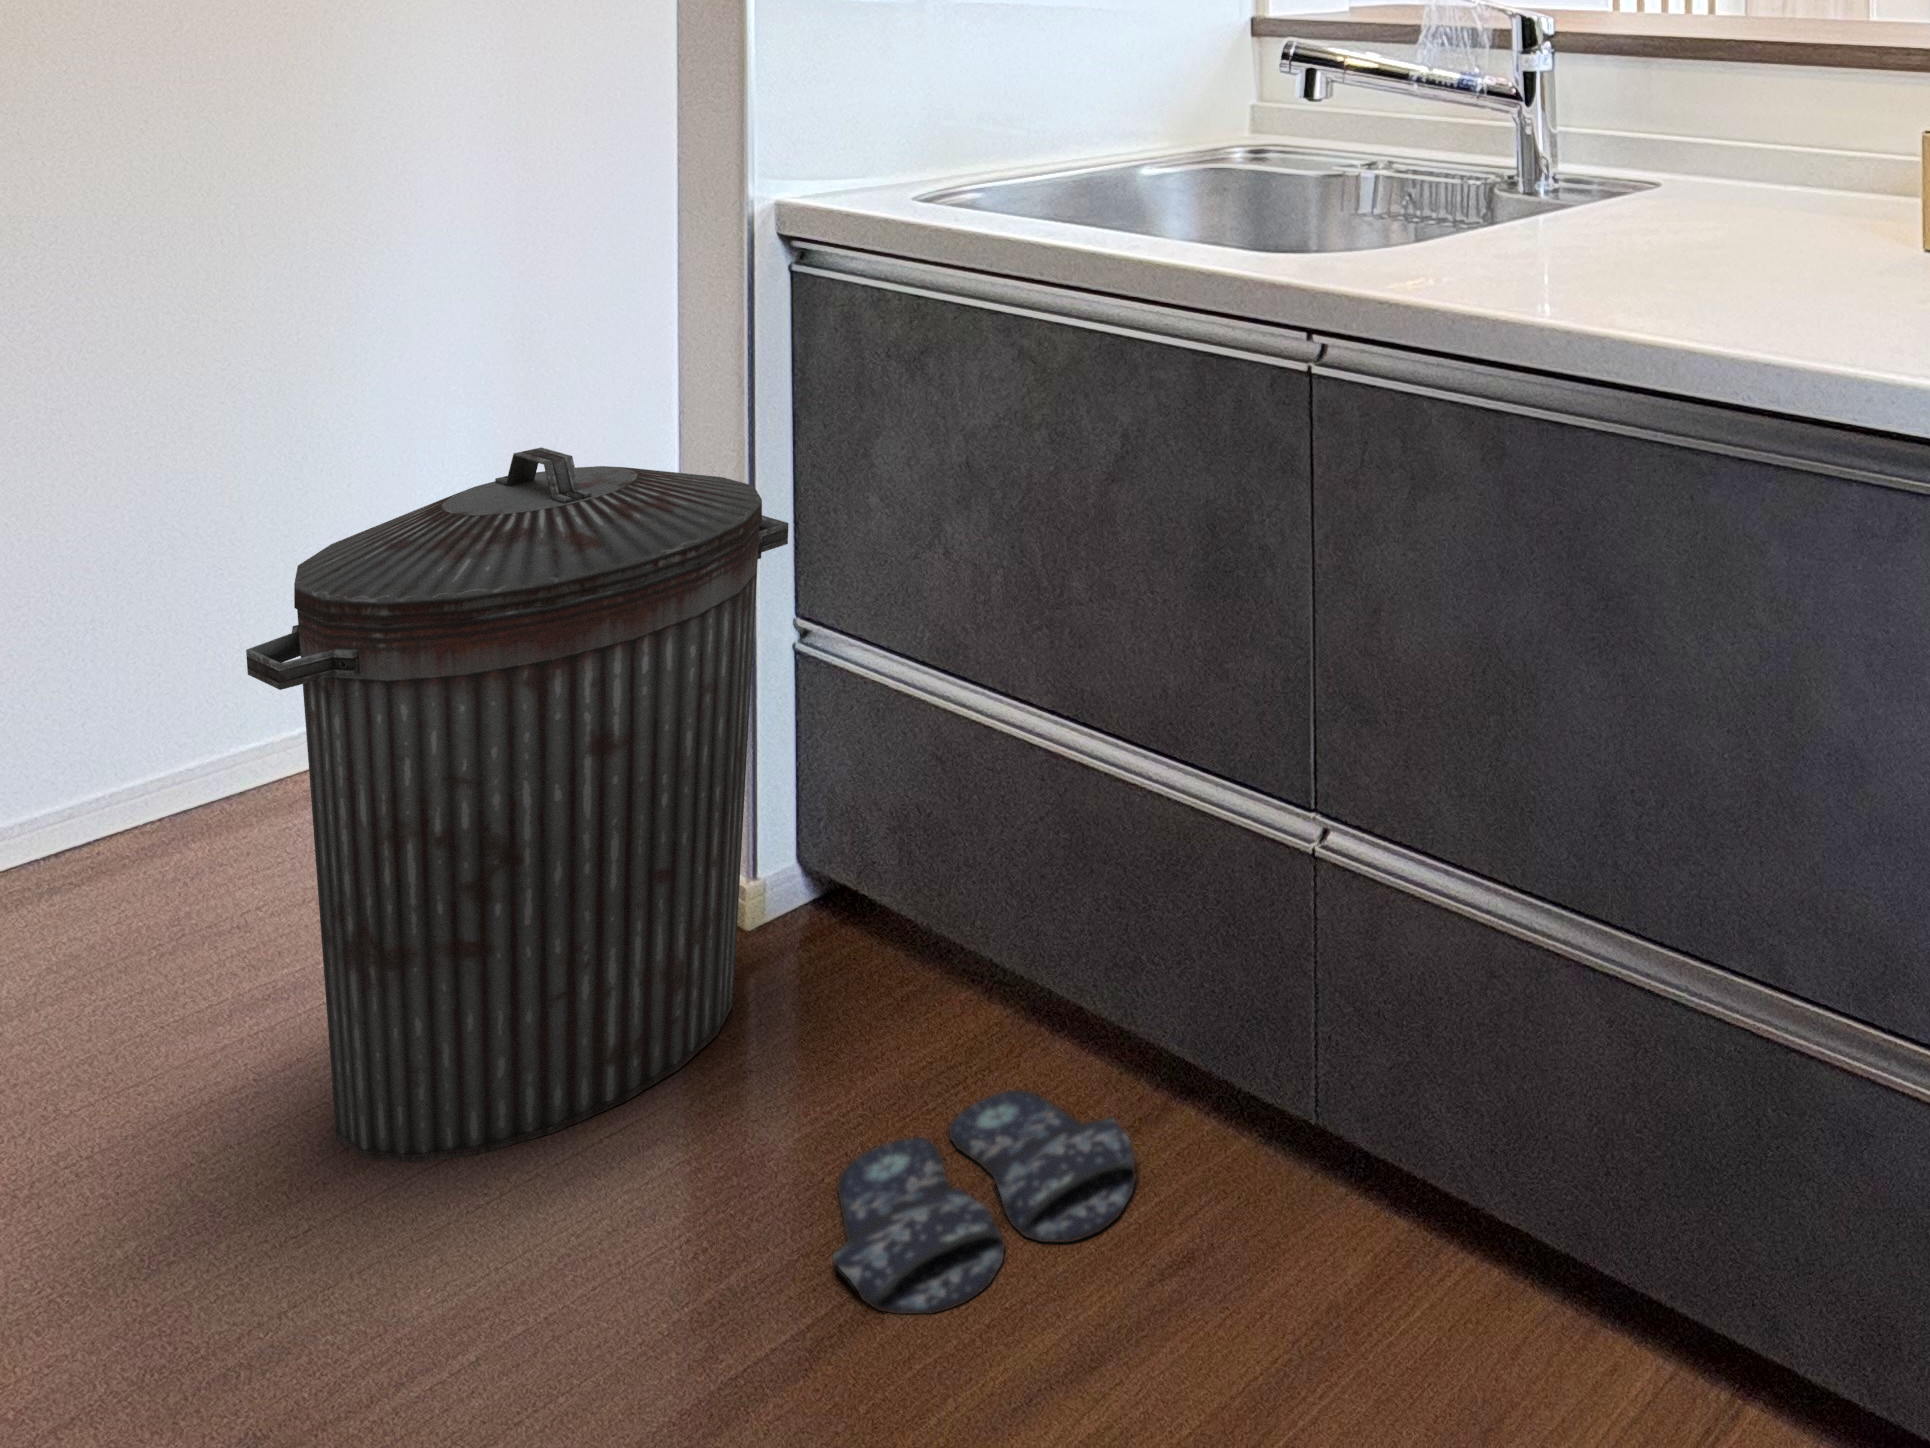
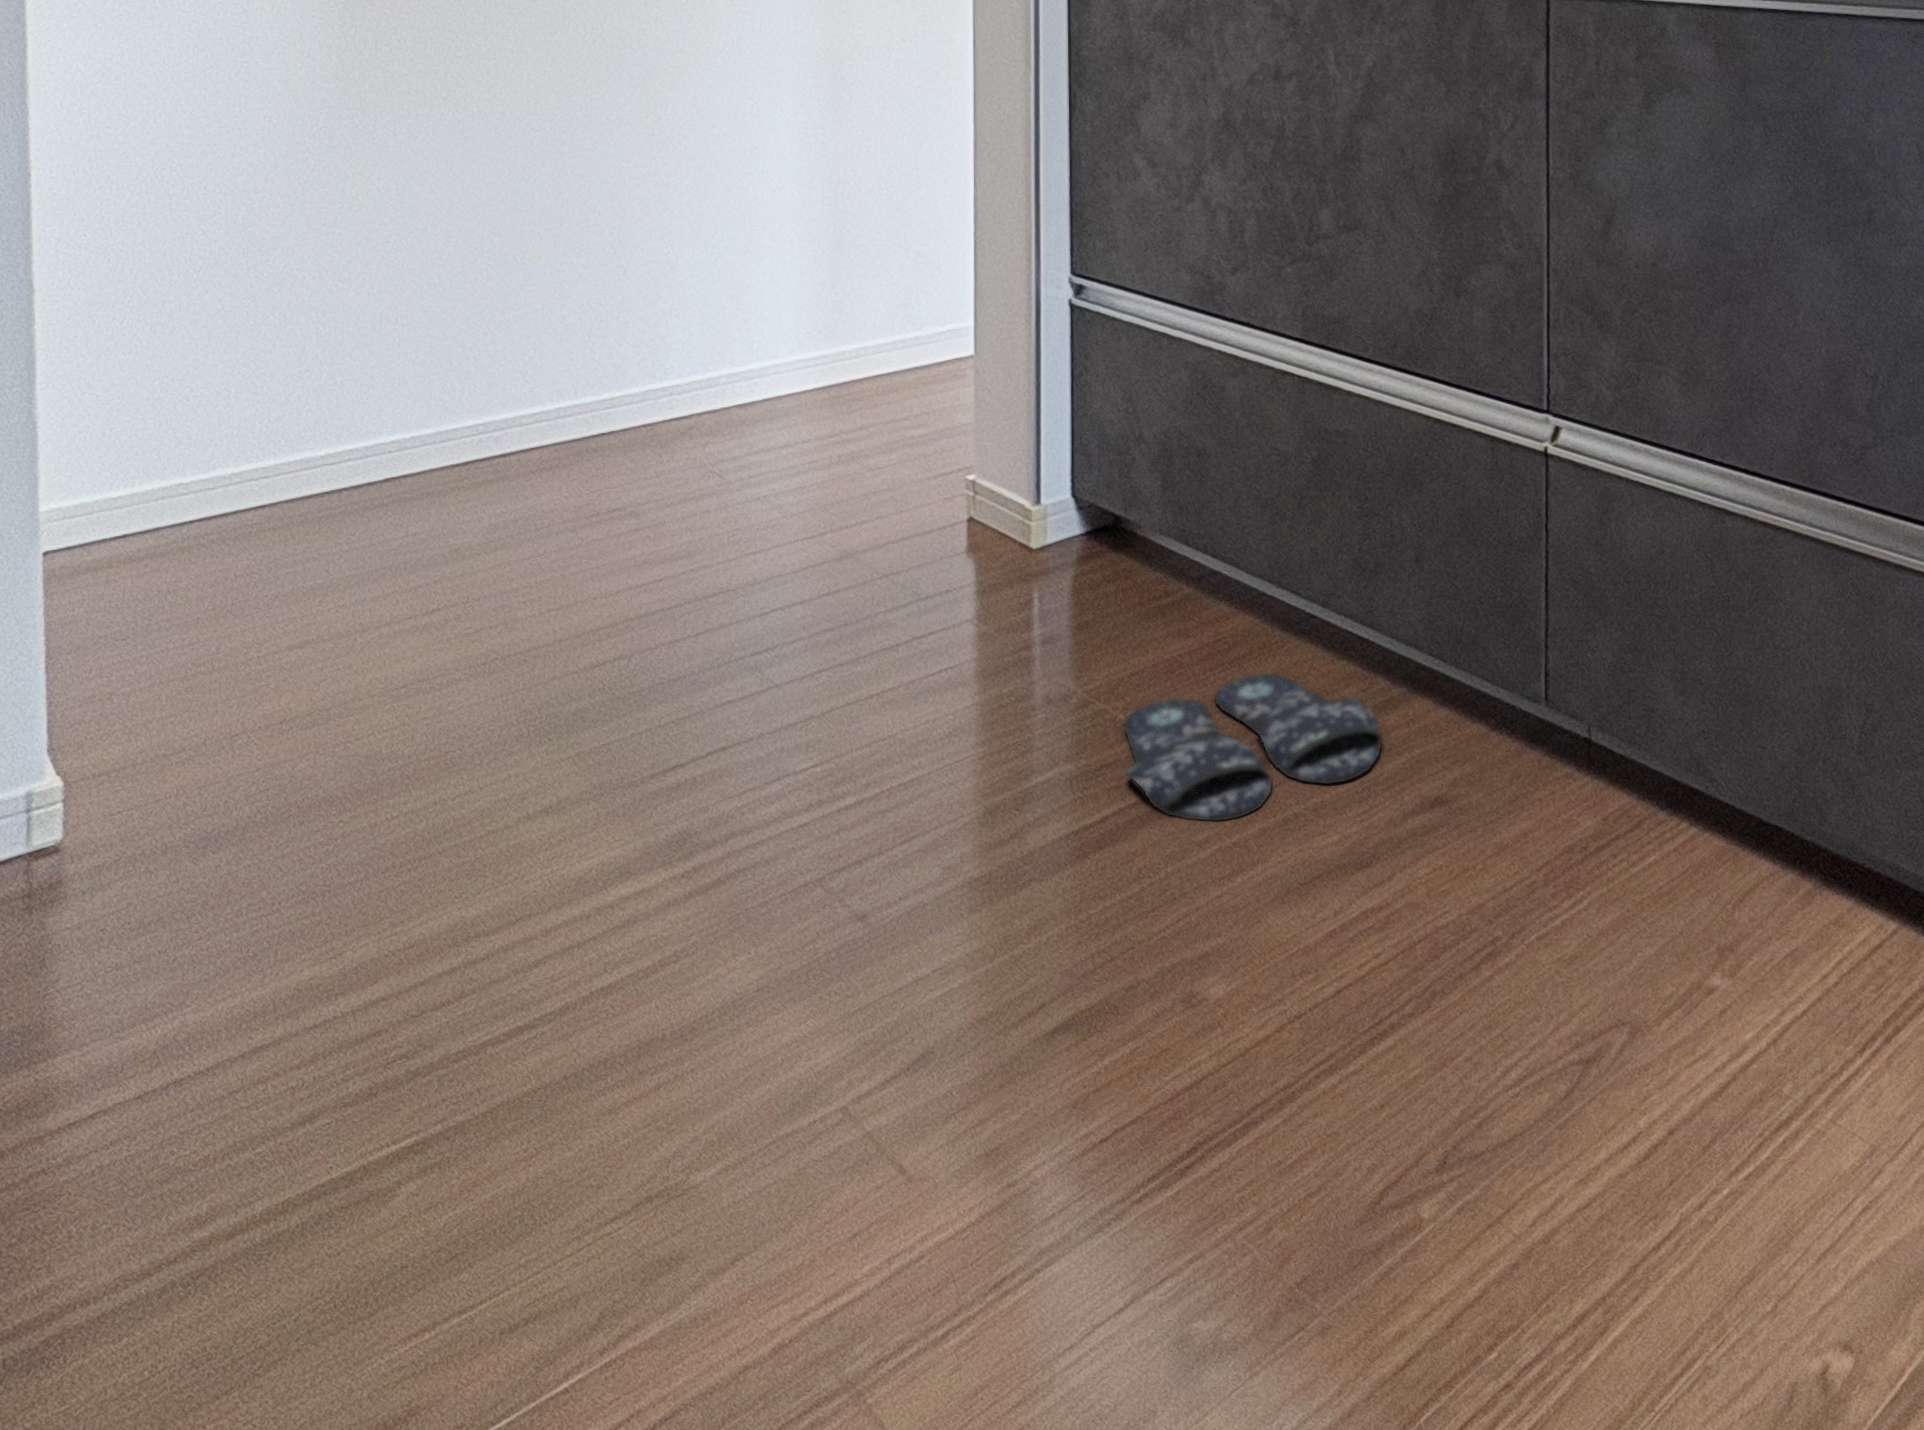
trash can: present [246,447,789,1163] -> none [645,86,1068,680]

